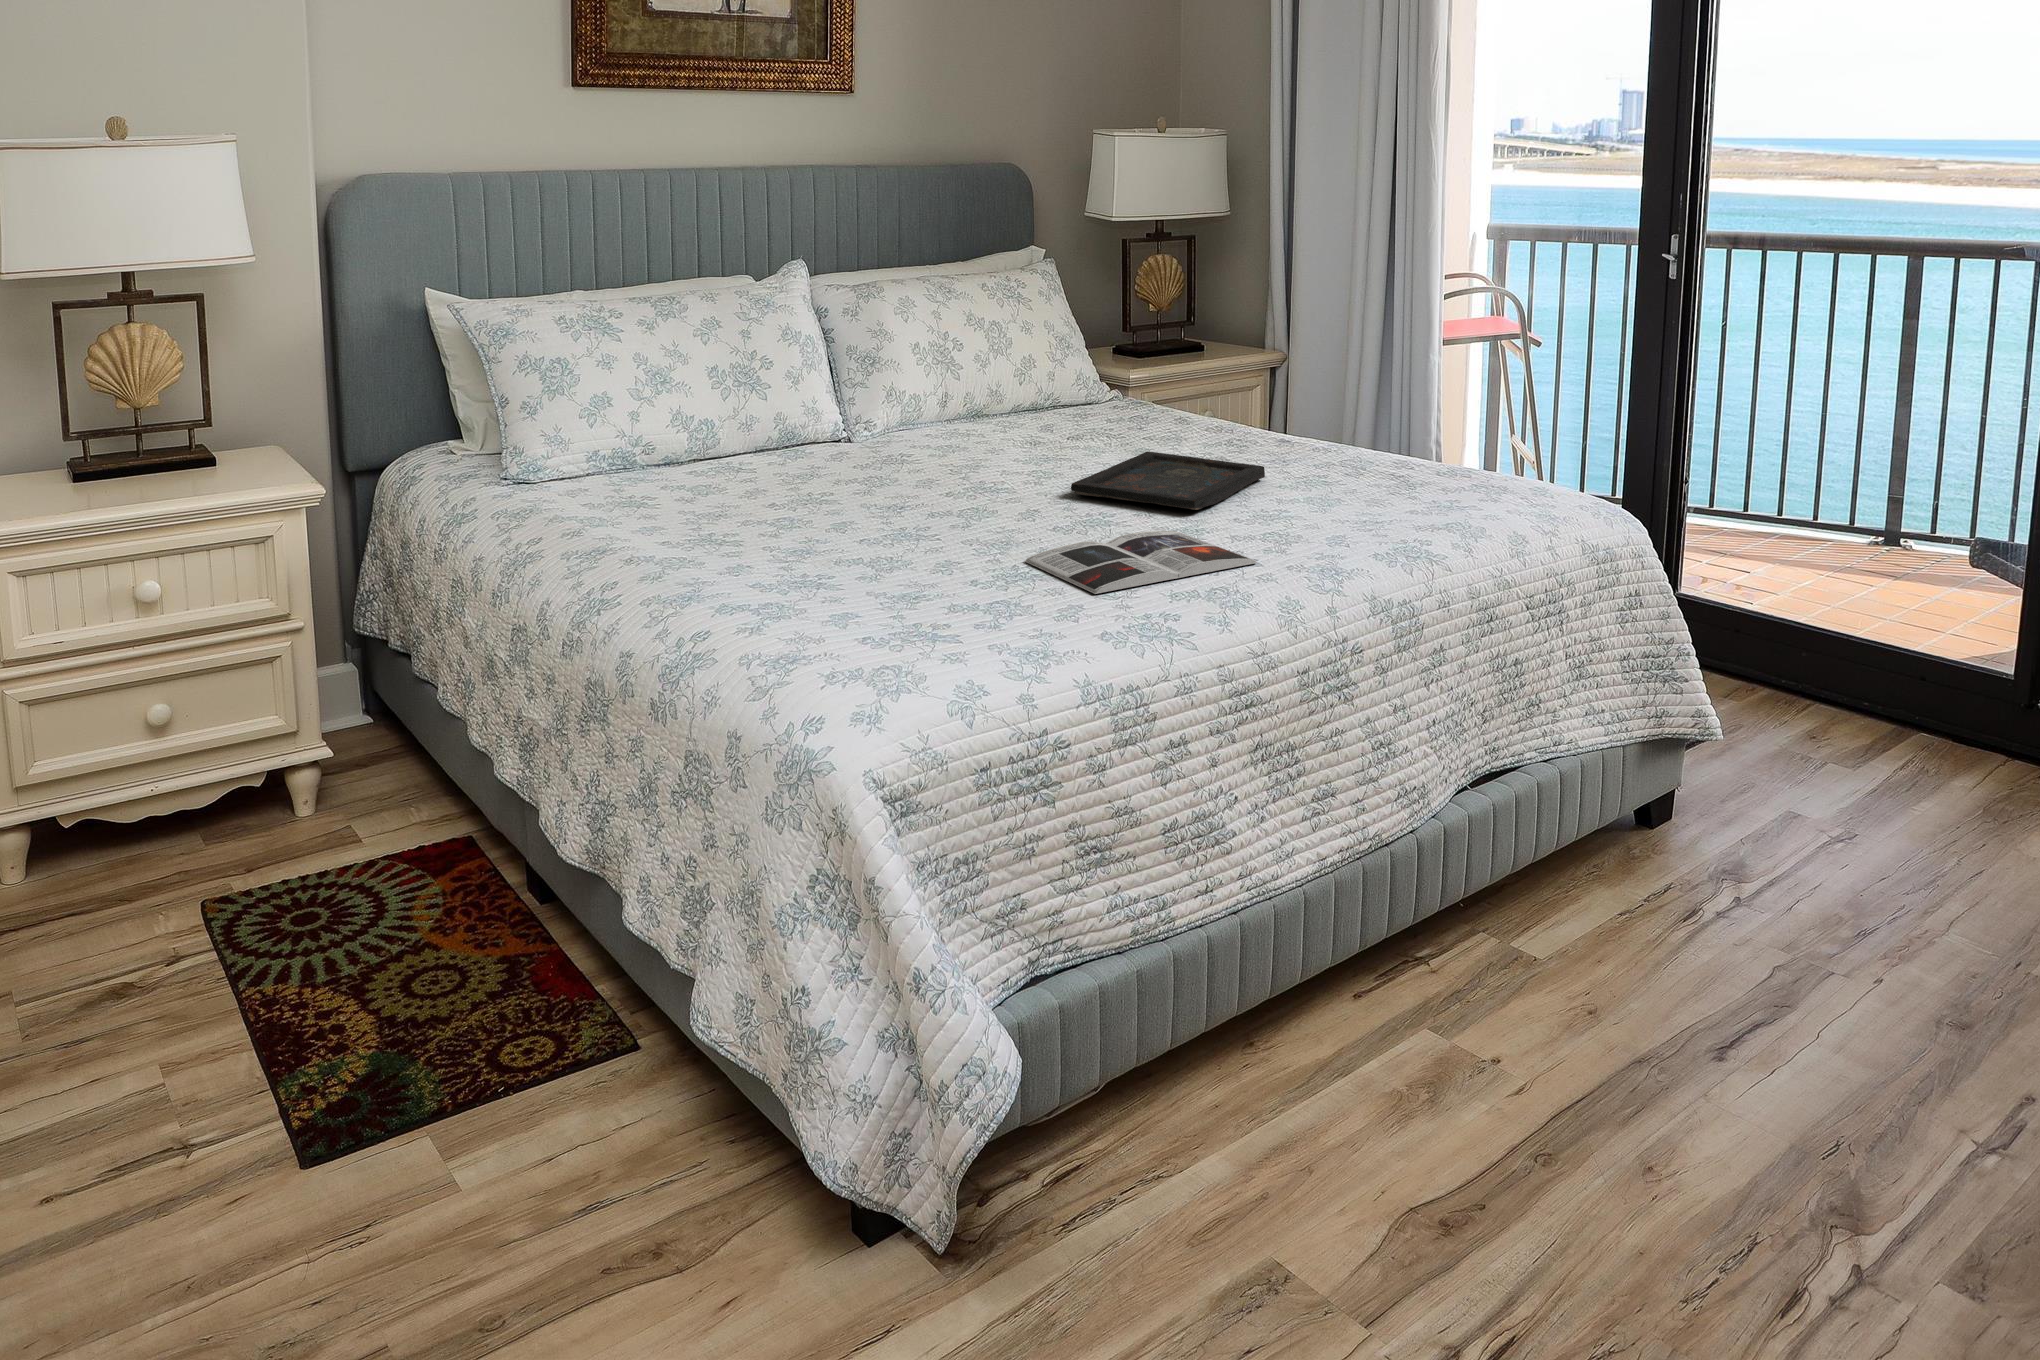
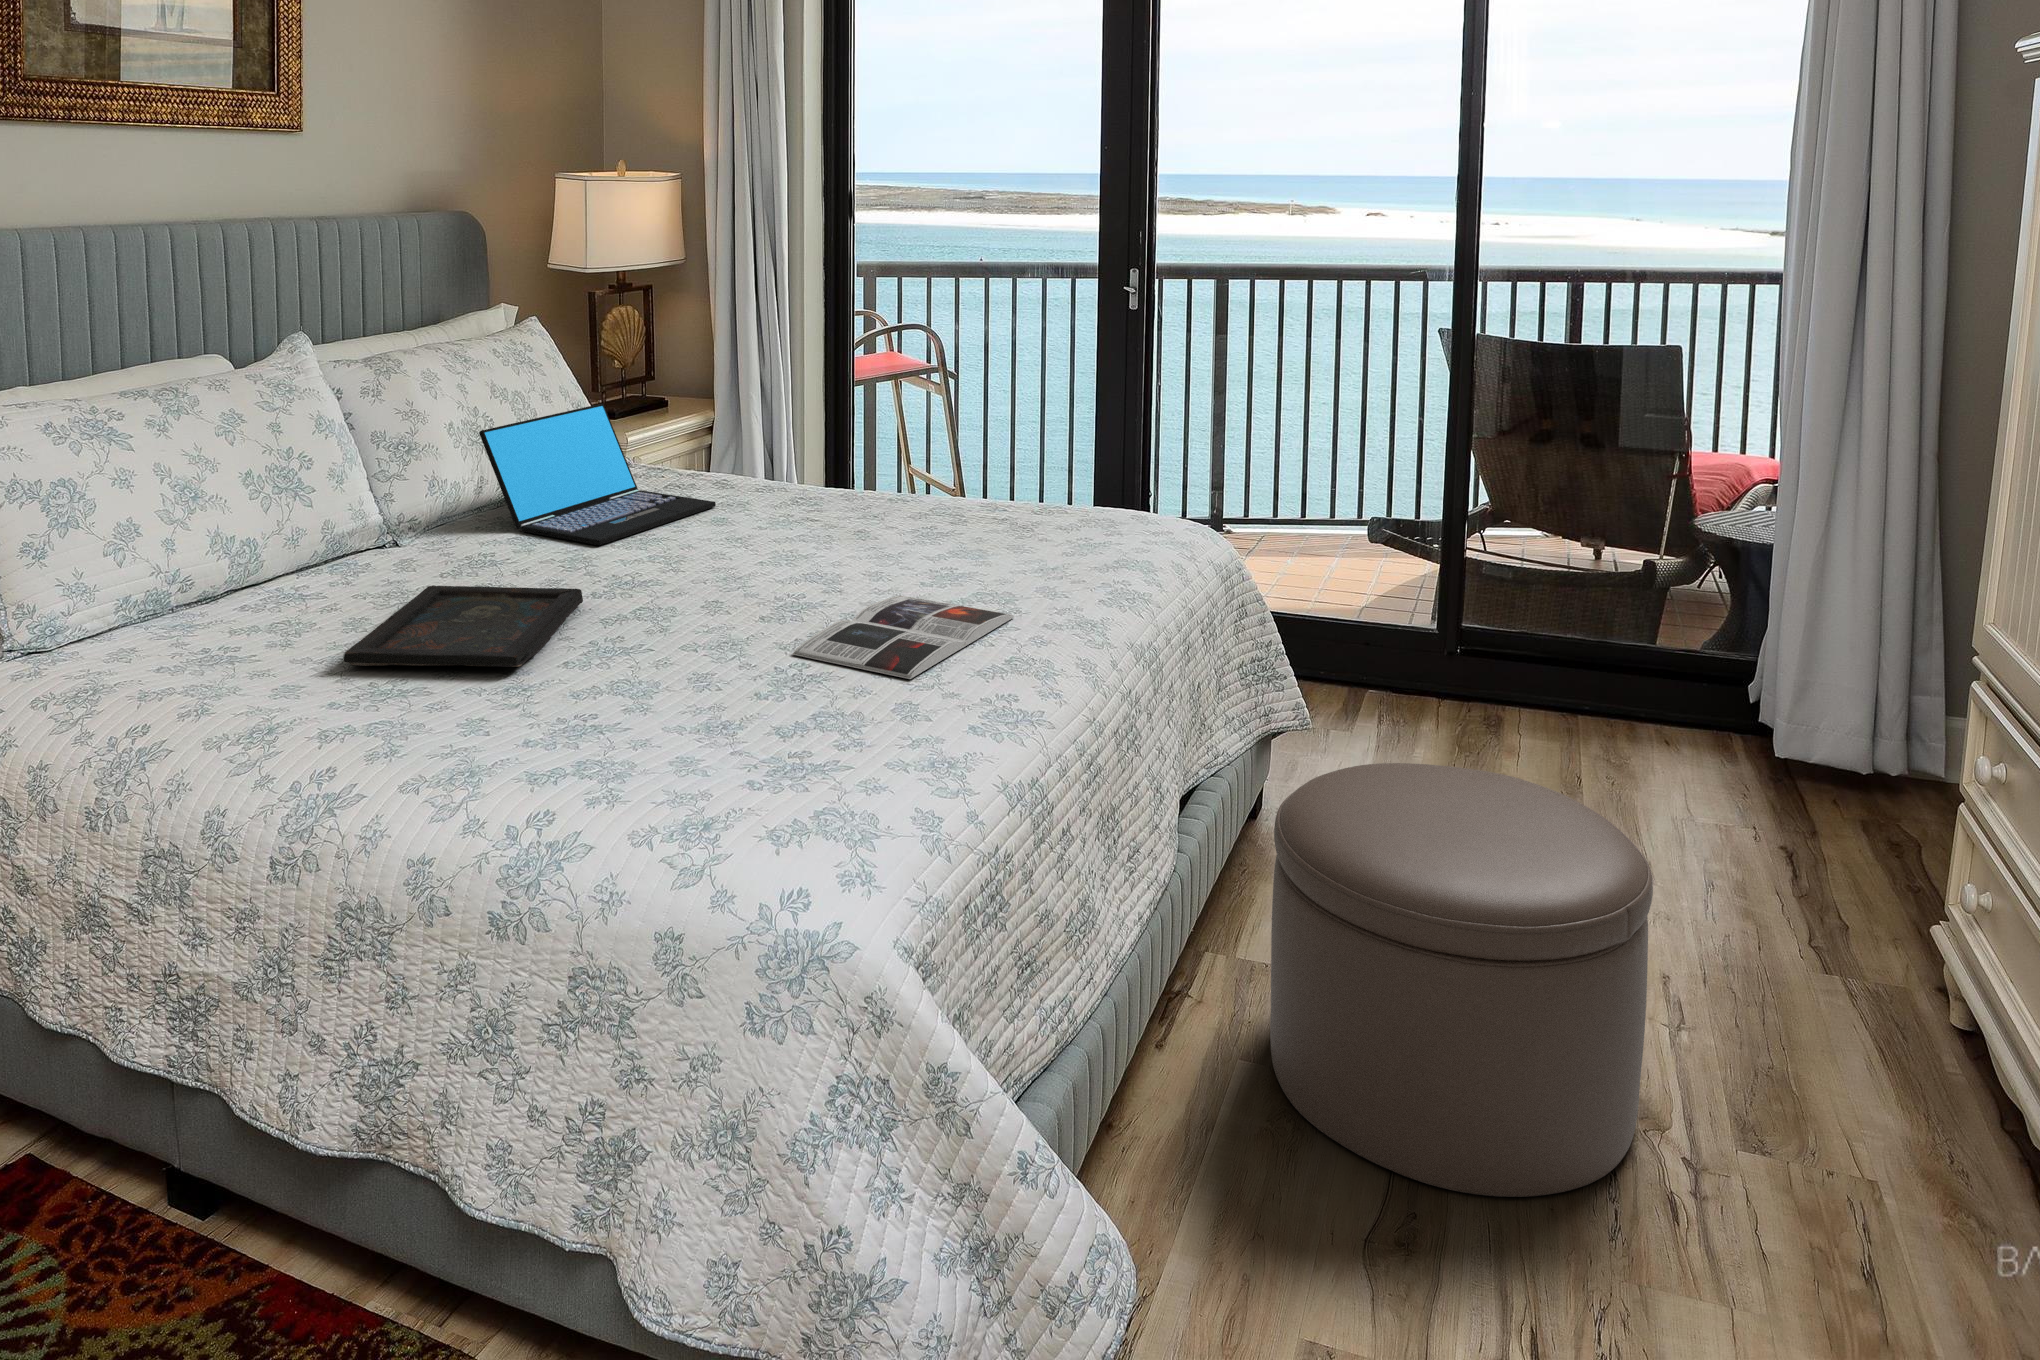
laptop: none [910,342,1115,461] -> present [479,404,716,545]
tray: present [1071,452,1265,510] -> present [344,586,583,667]
ottoman: none [1437,772,1863,1248] -> present [1270,763,1653,1197]

